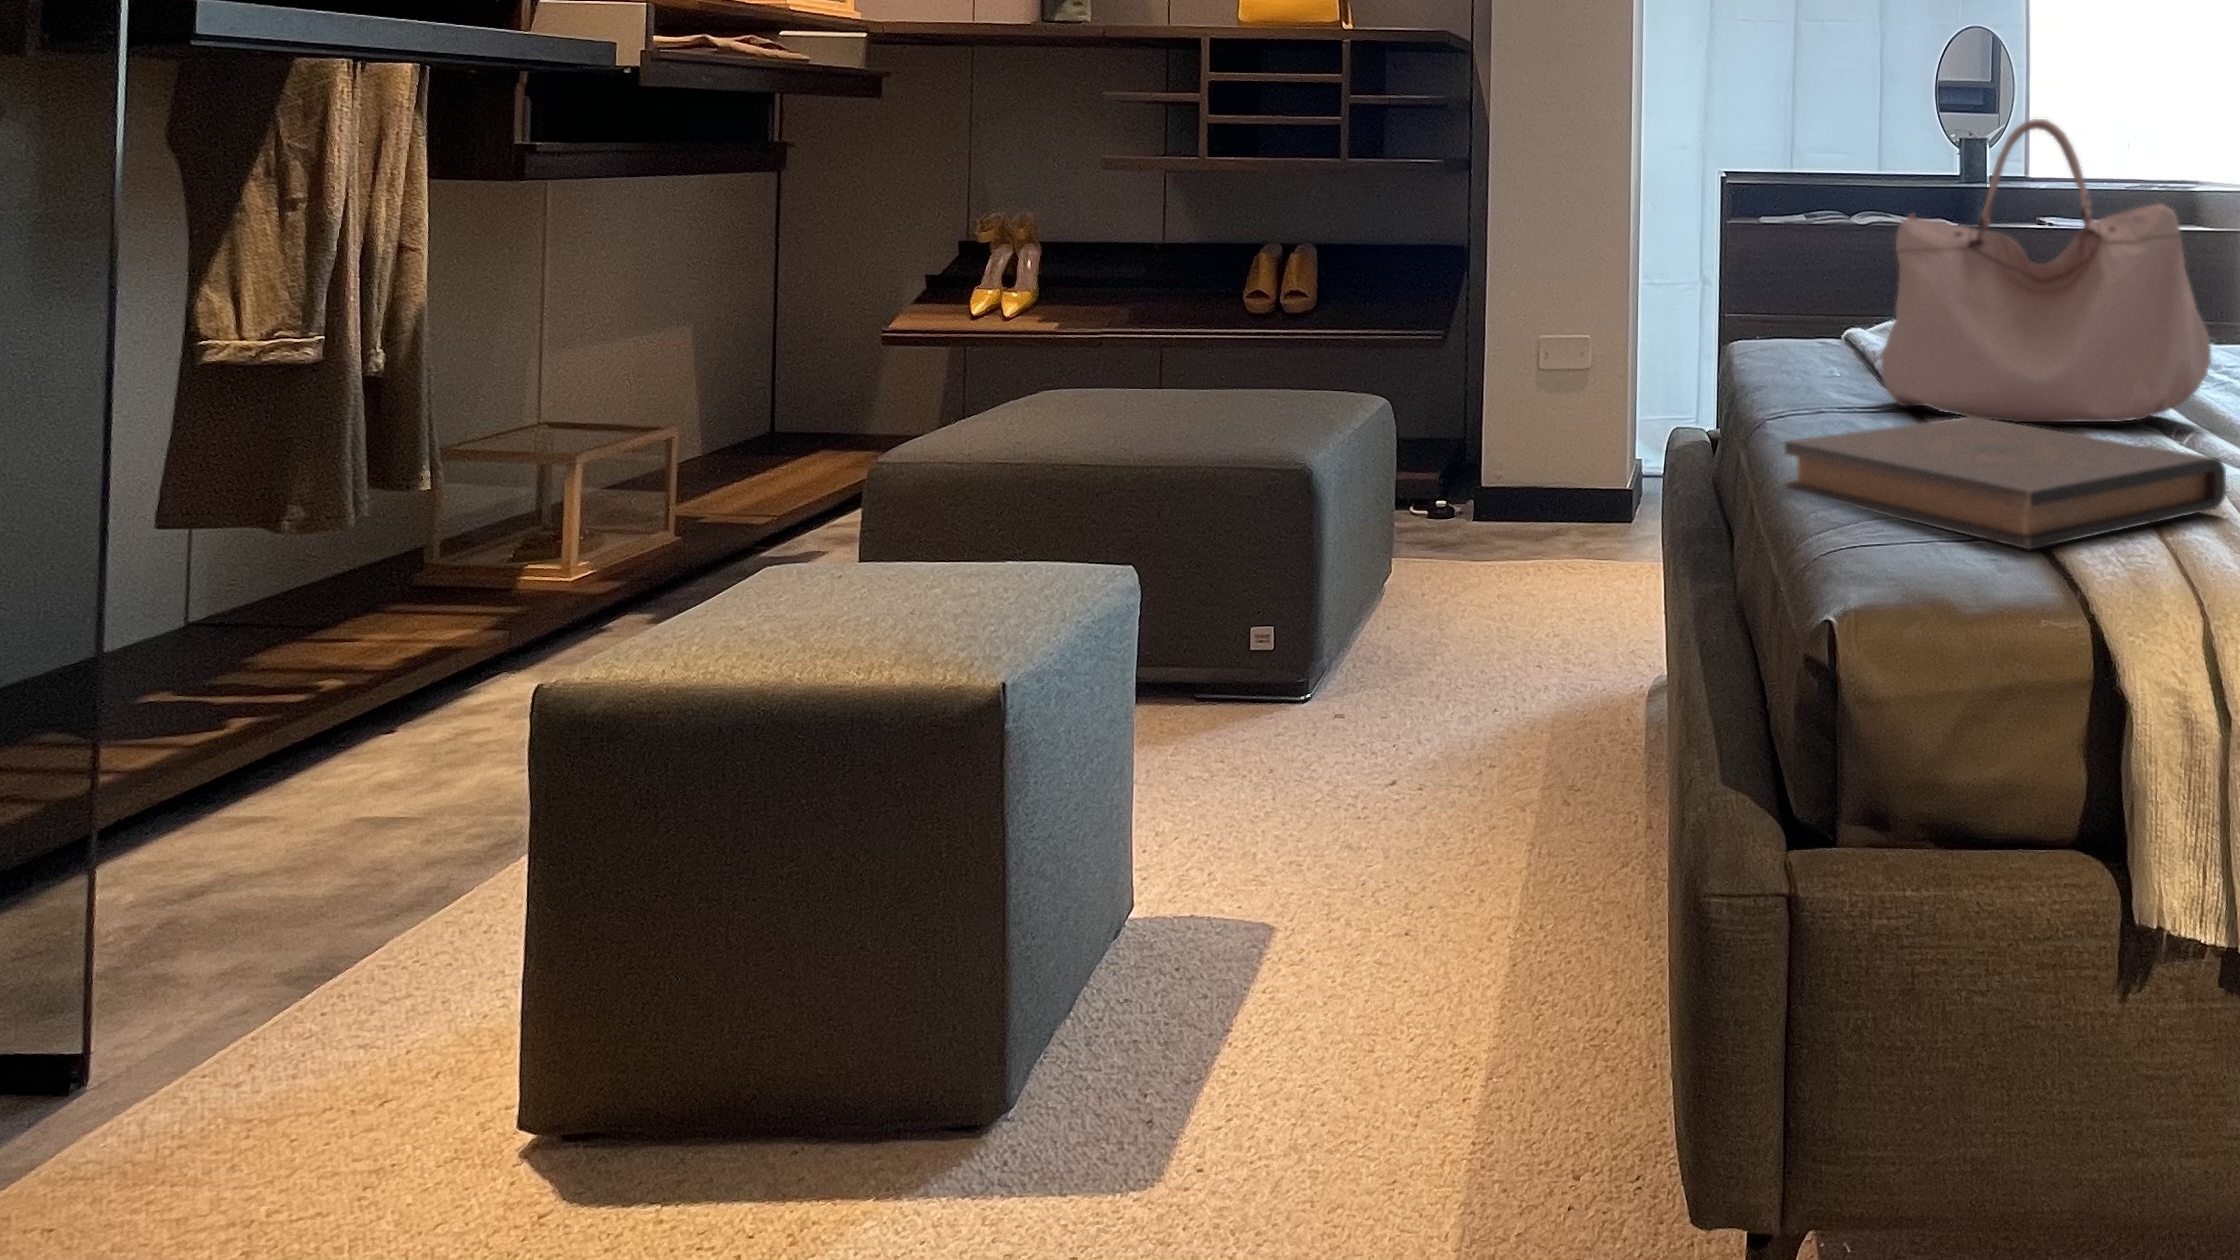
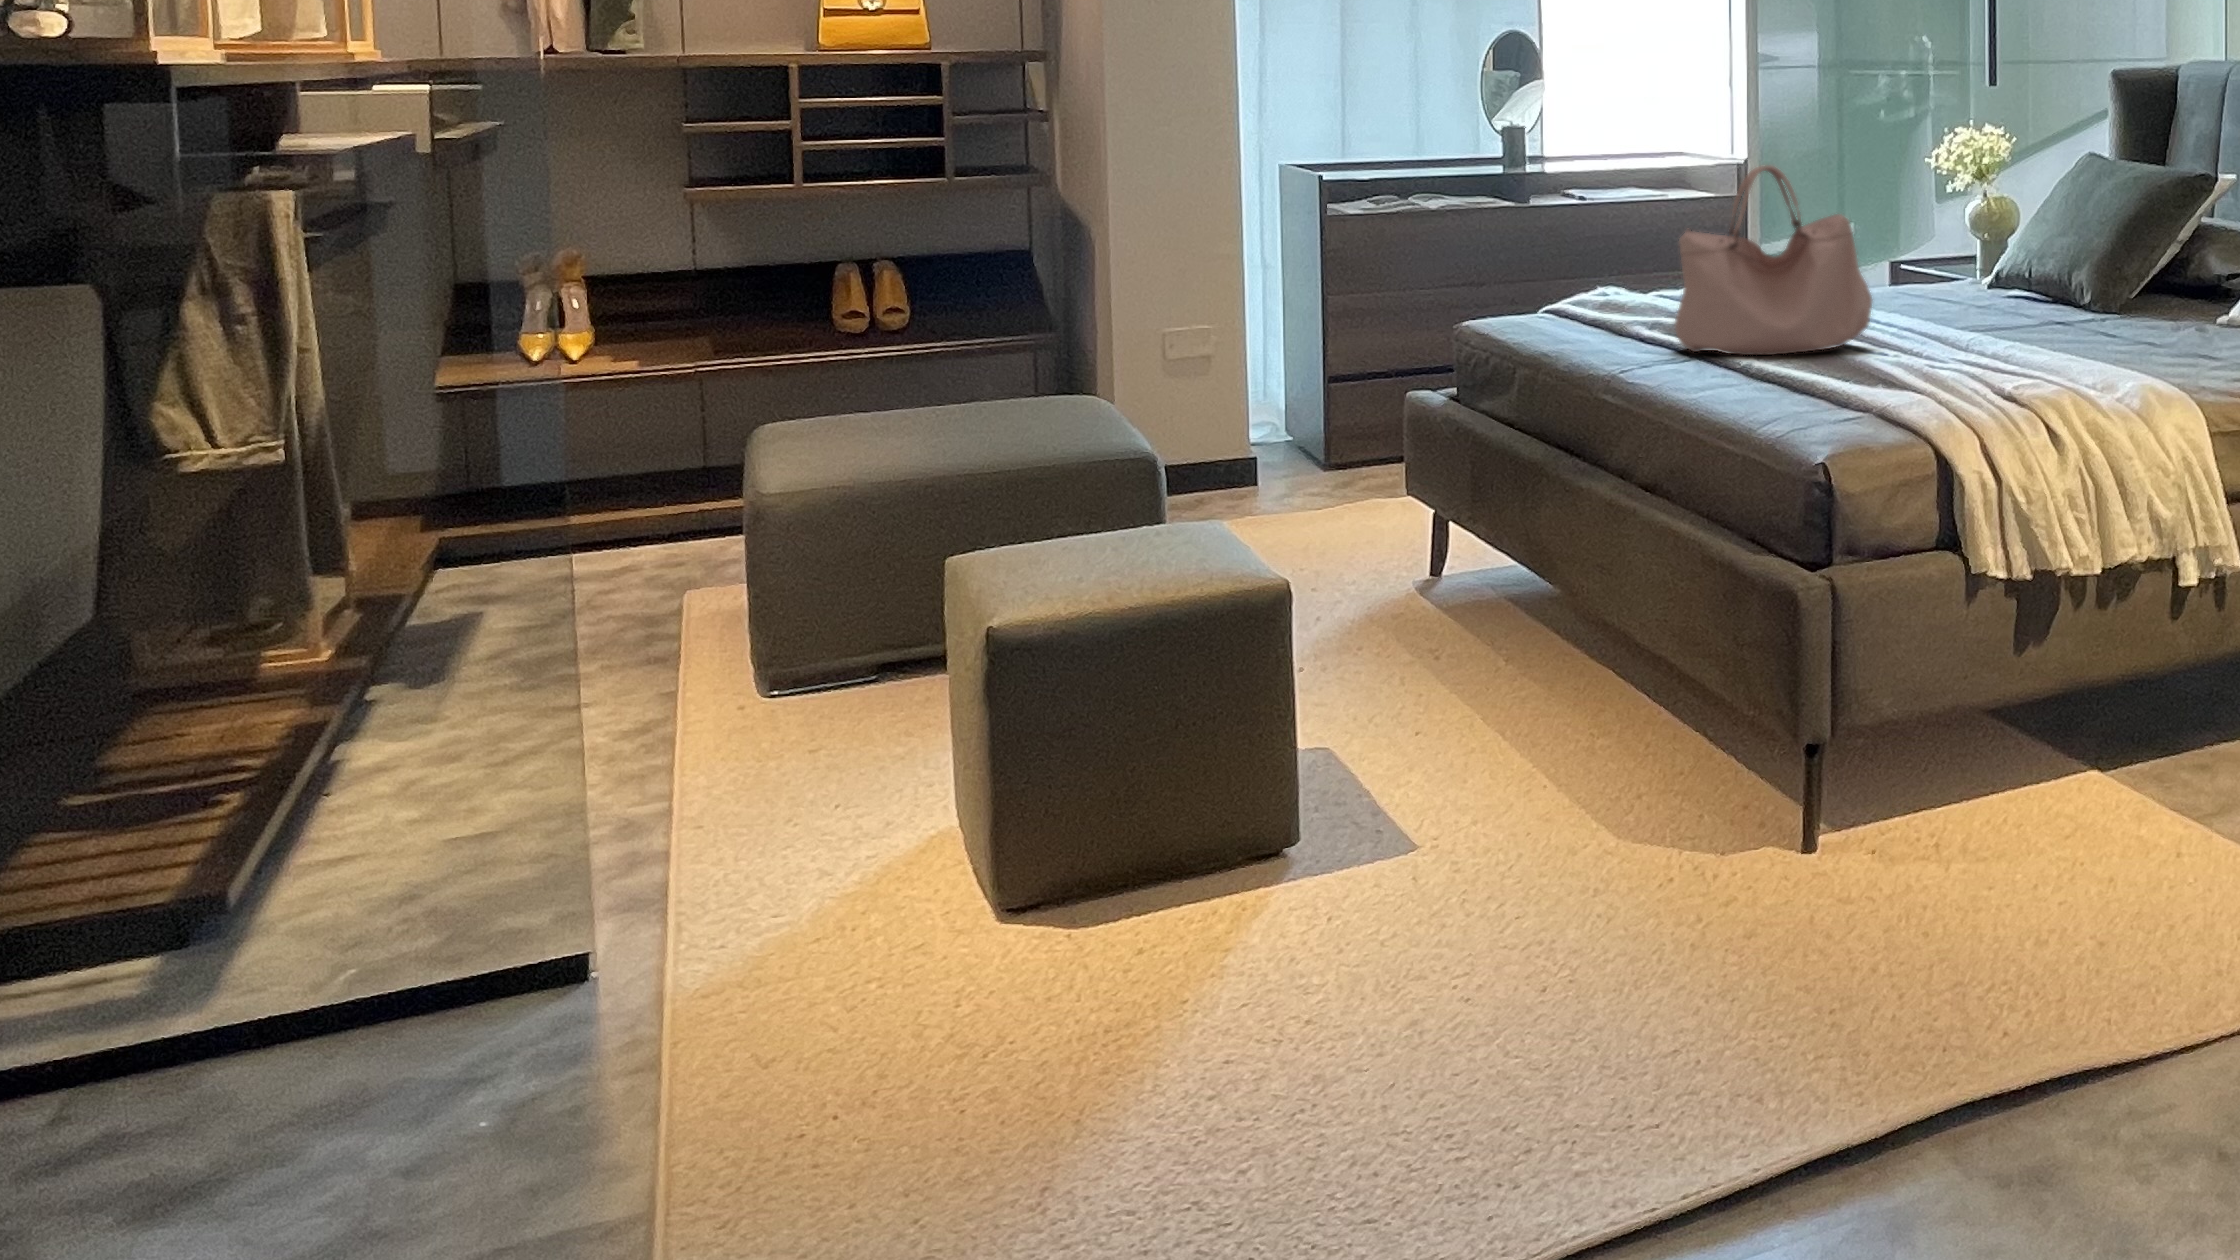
book: present [1784,416,2226,550] -> none [1729,355,1948,418]

